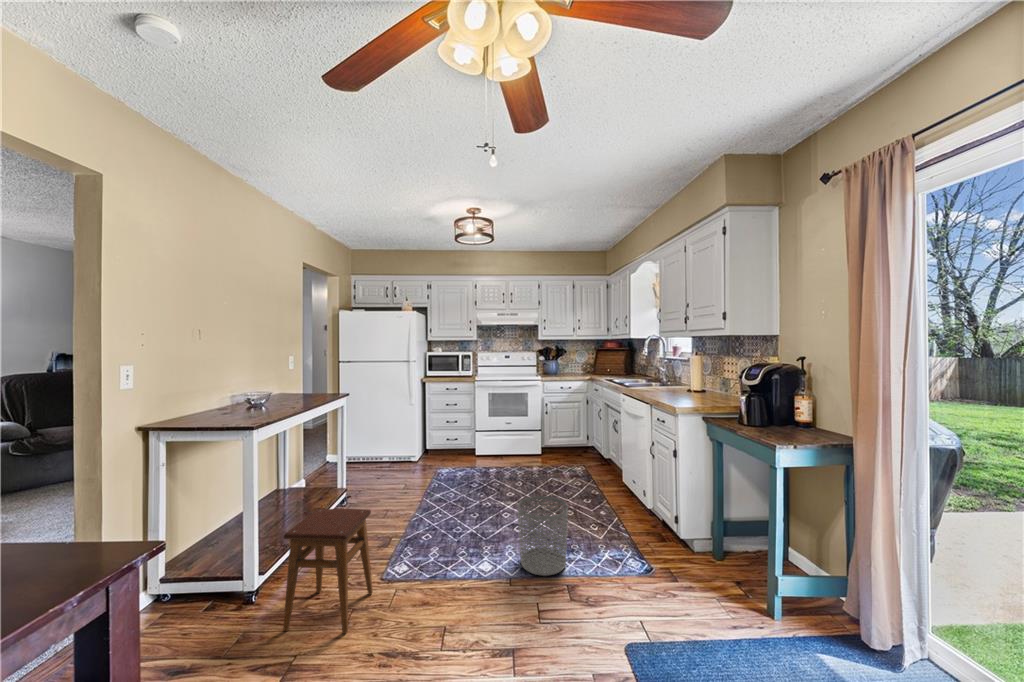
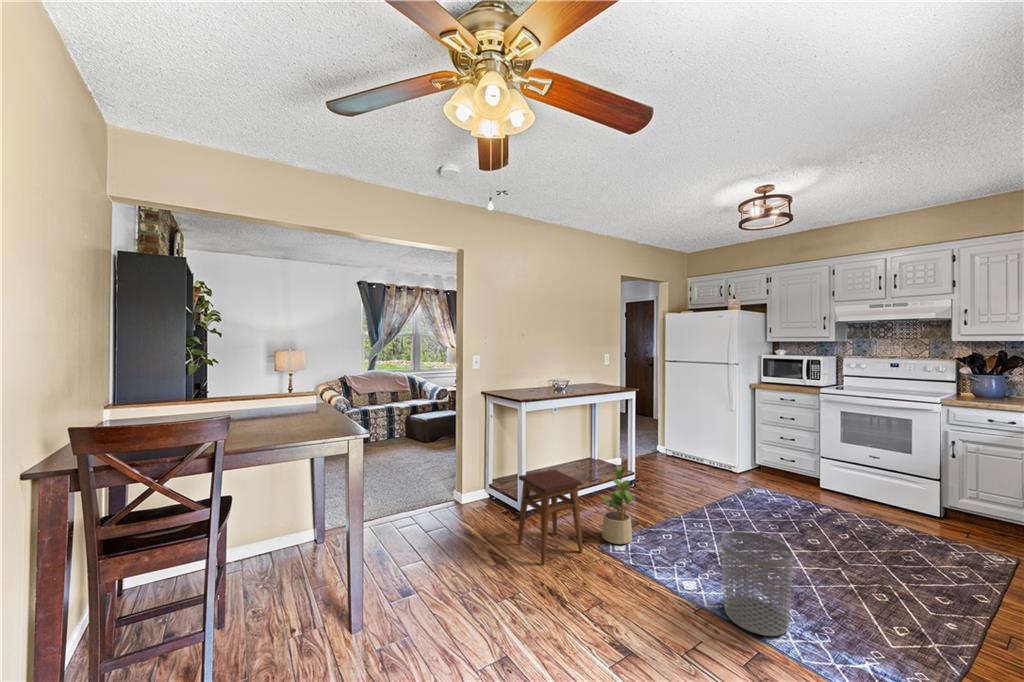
potted plant: none [369,477,412,568] -> present [601,465,632,544]

